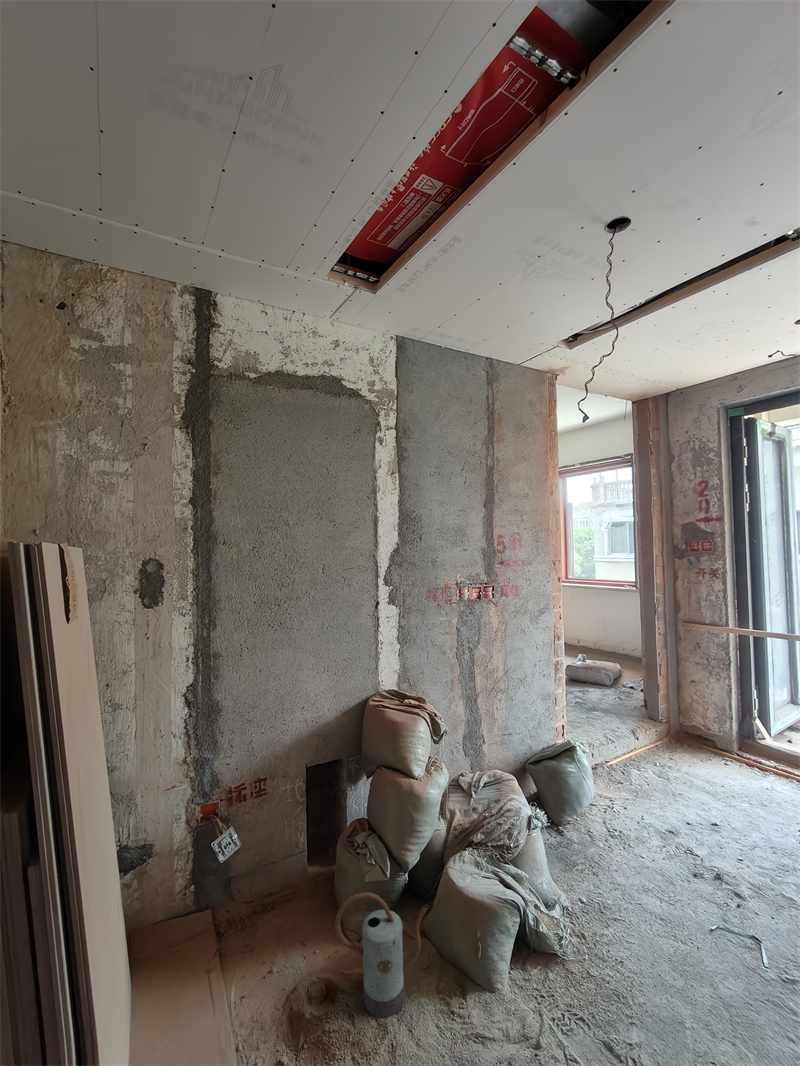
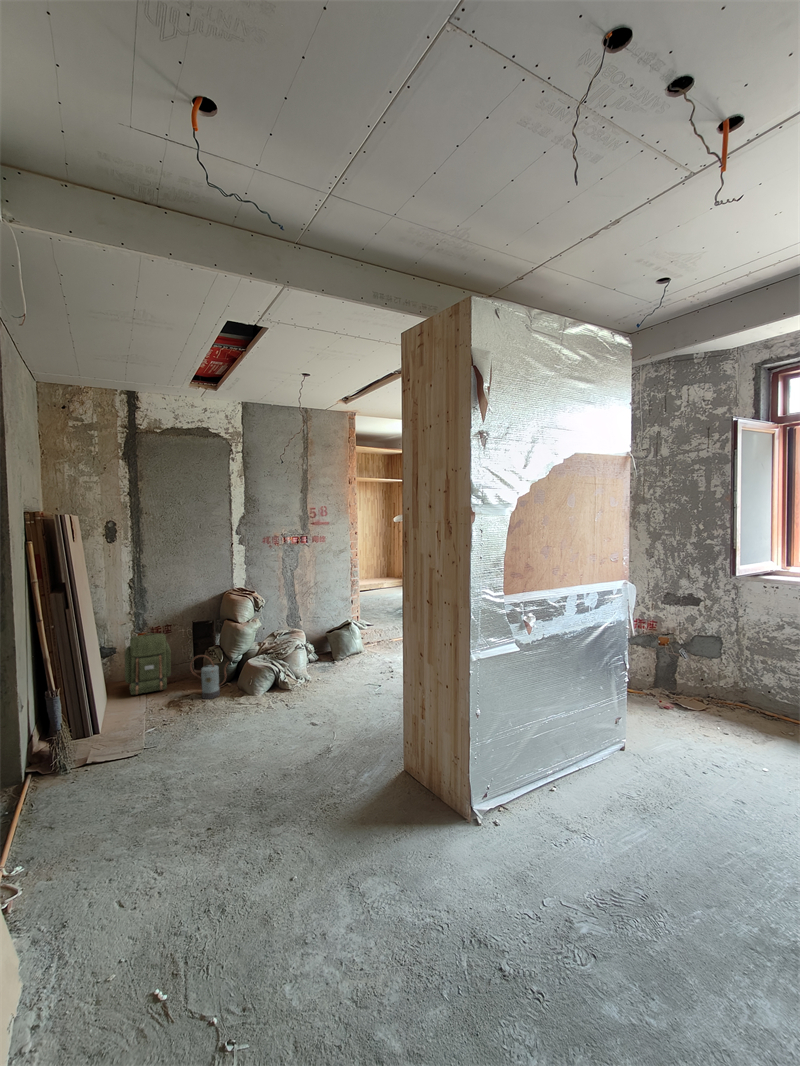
backpack: none [172,813,277,990] -> present [124,633,171,695]

